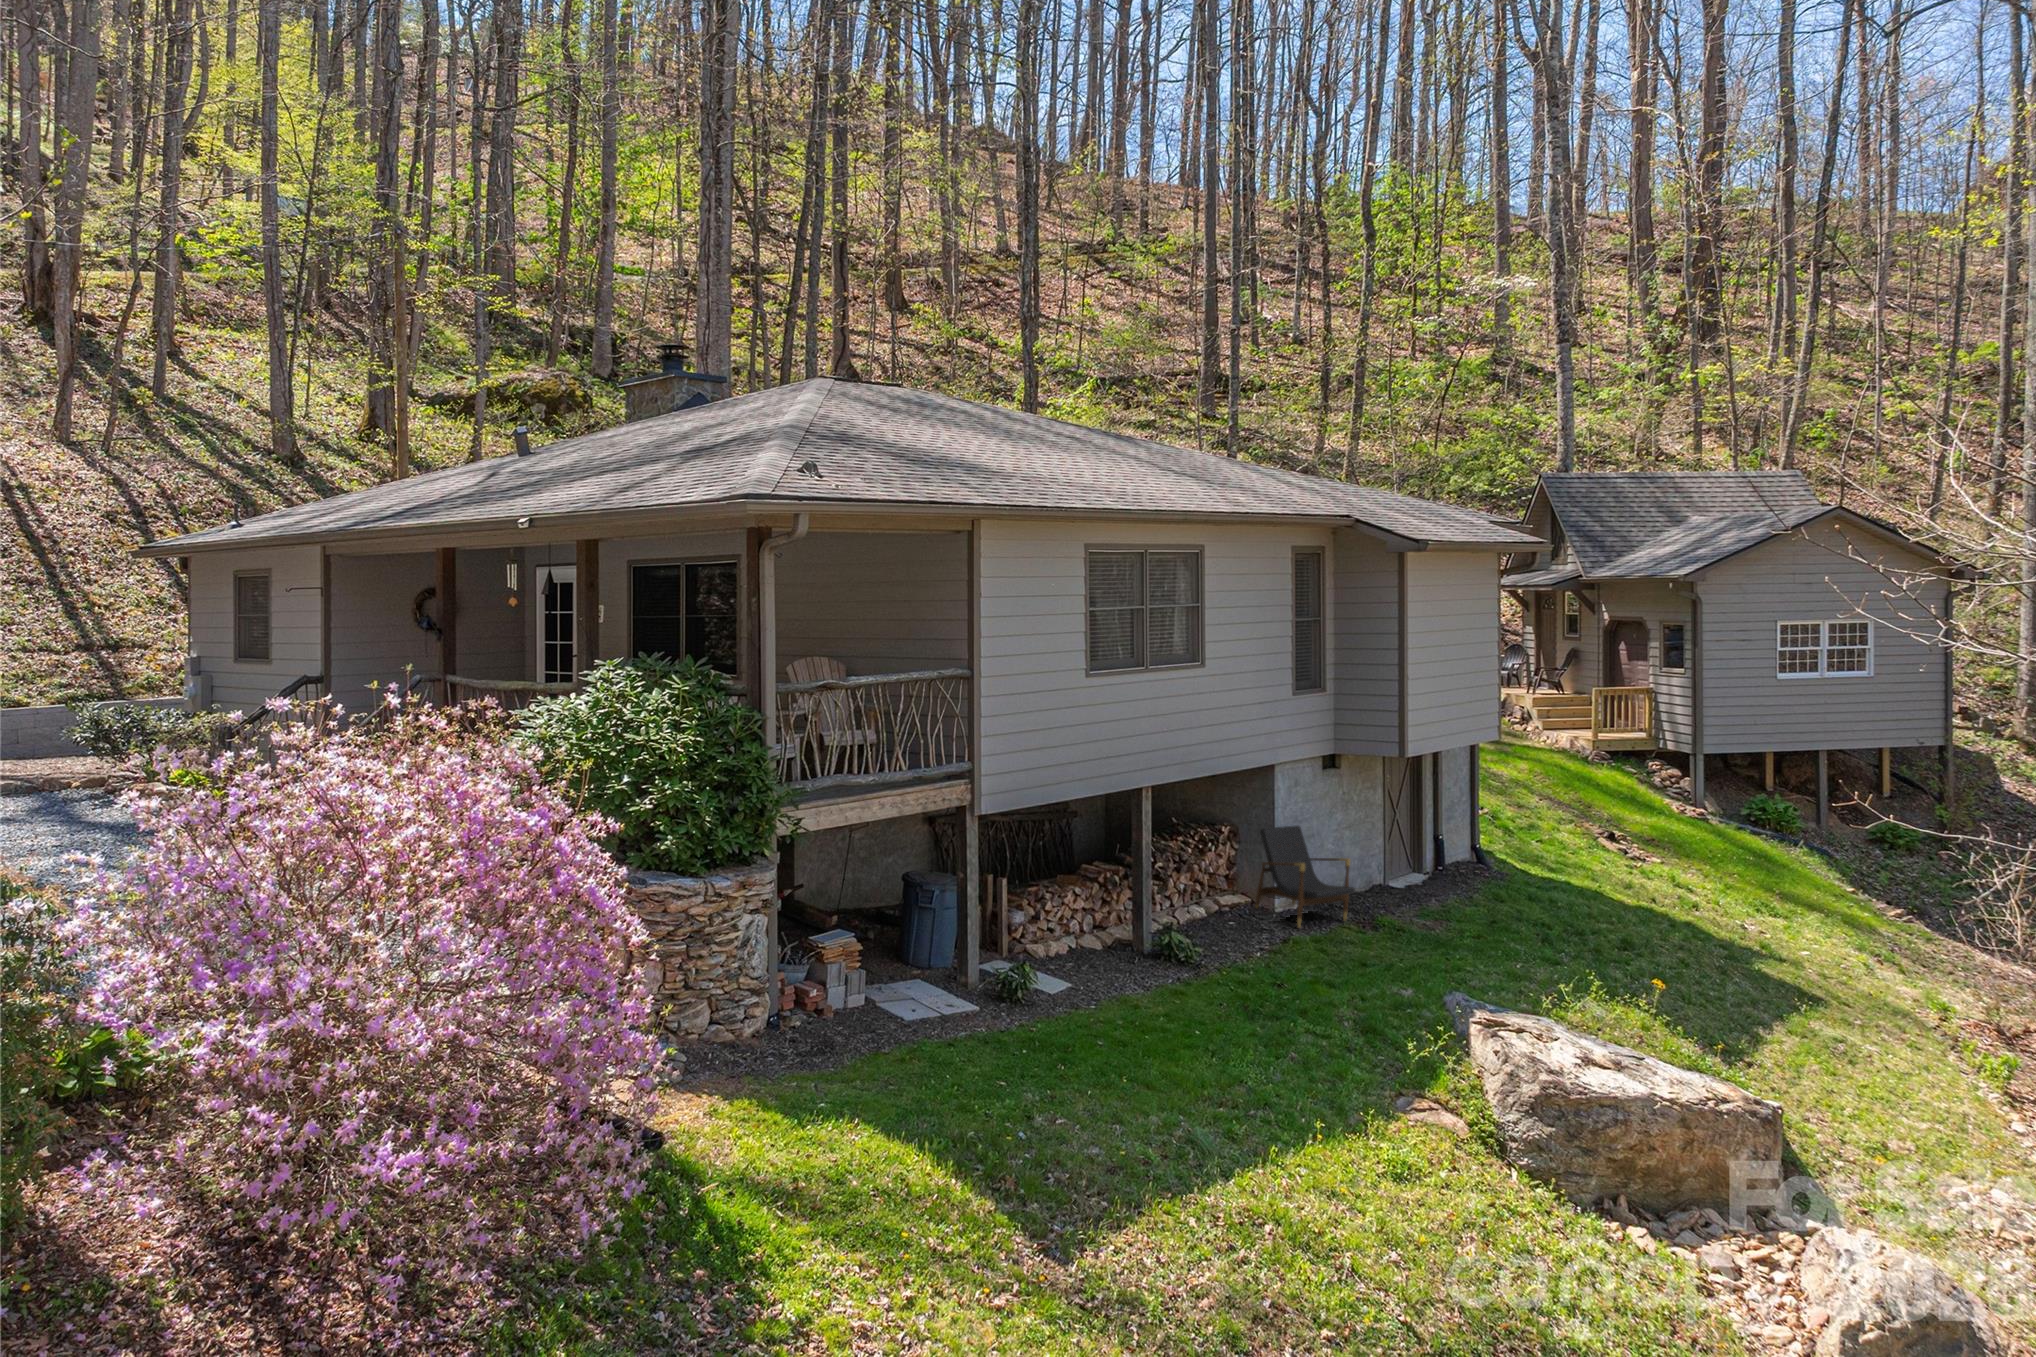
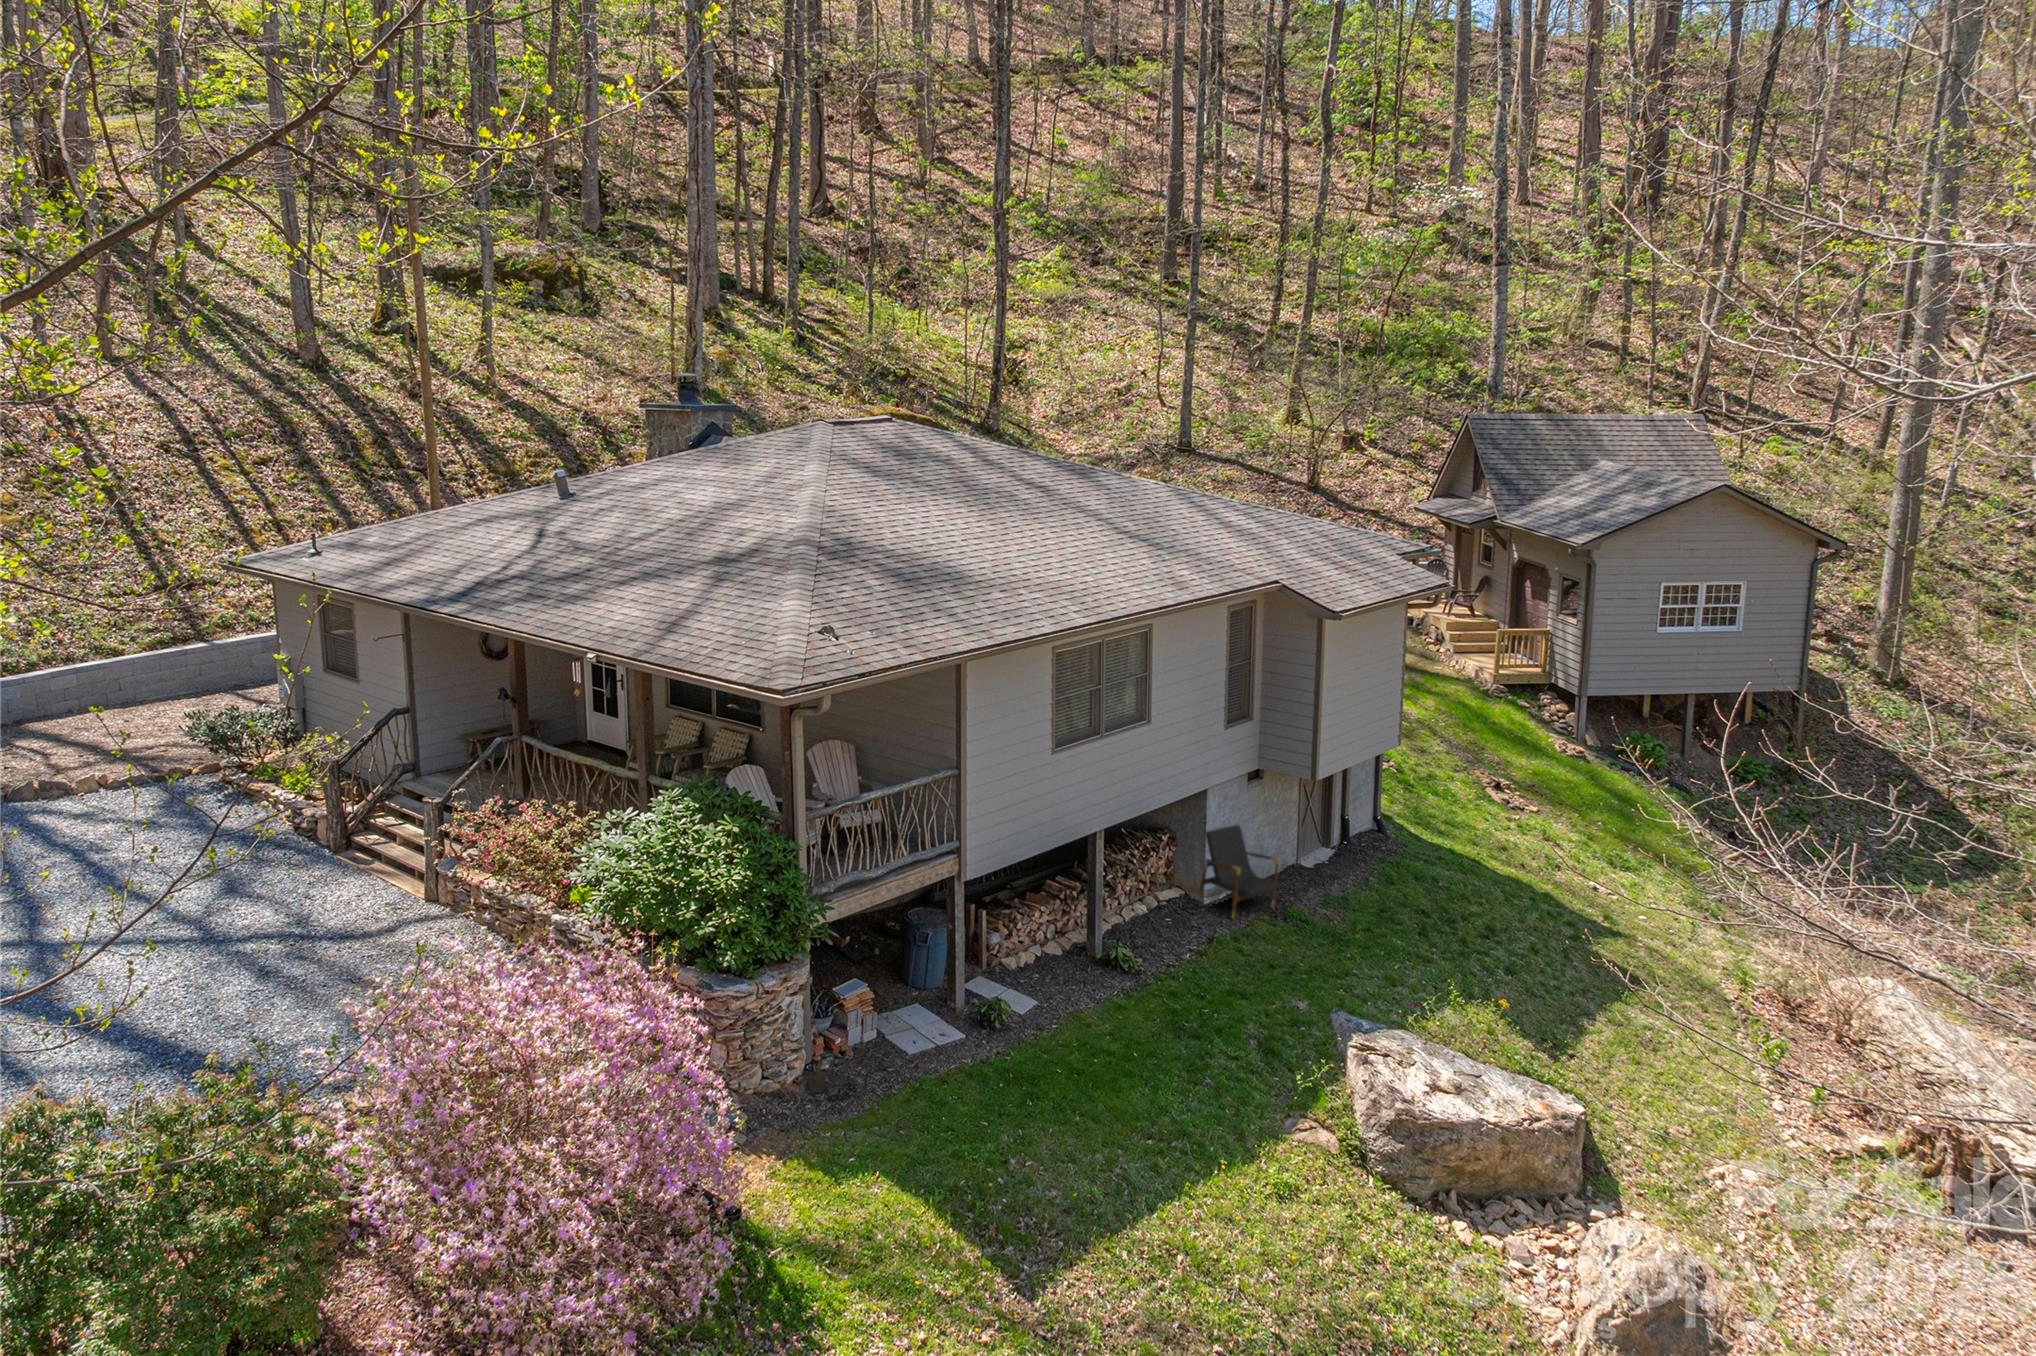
watering can: none [760,1027,815,1054] -> present [802,1071,844,1093]

